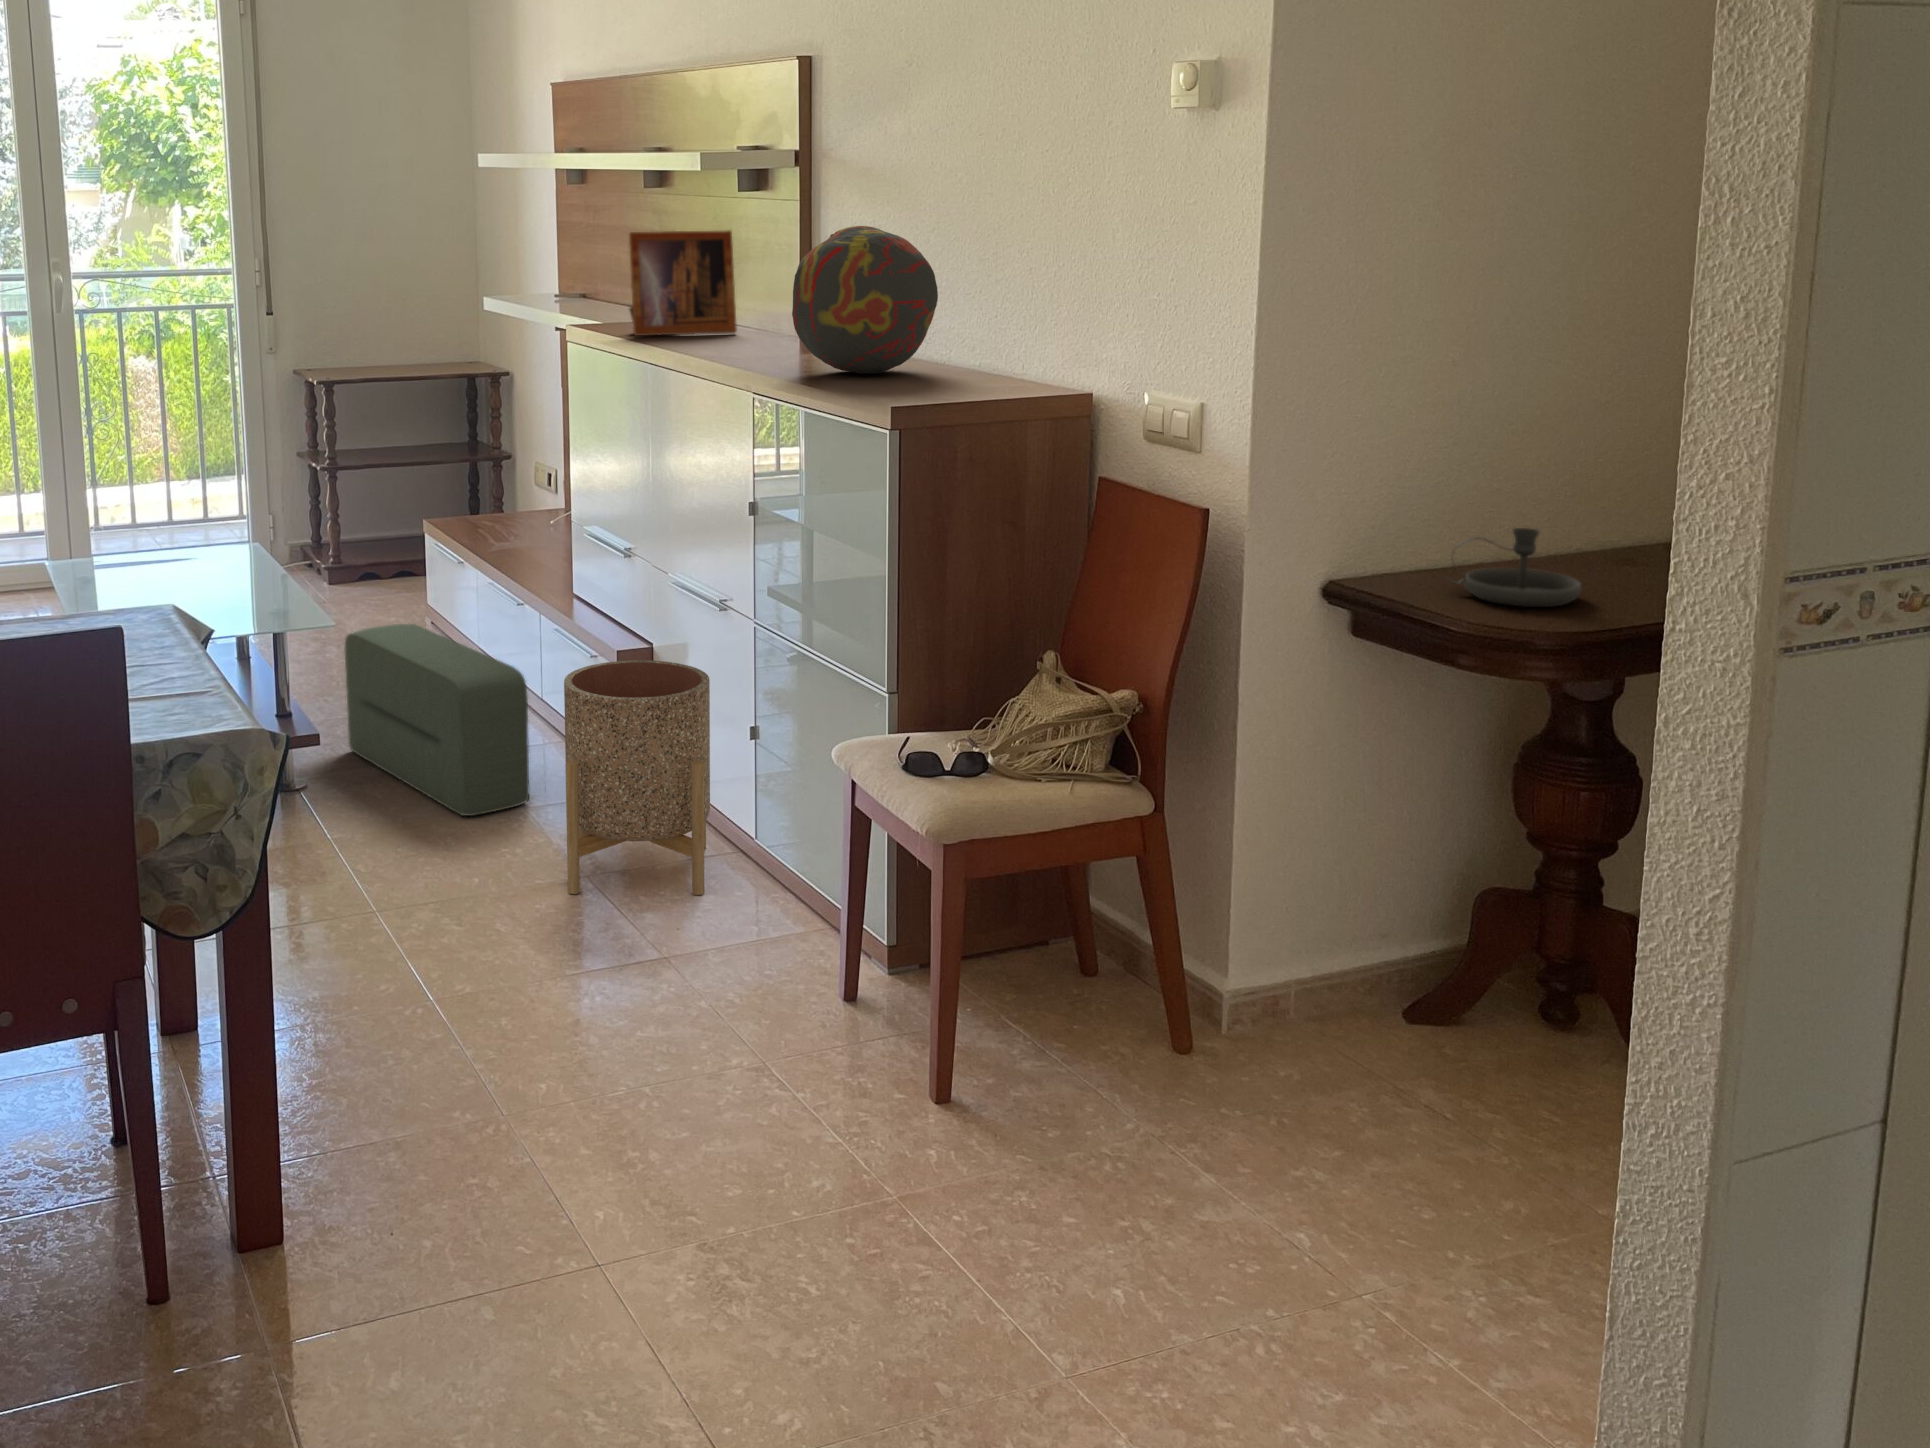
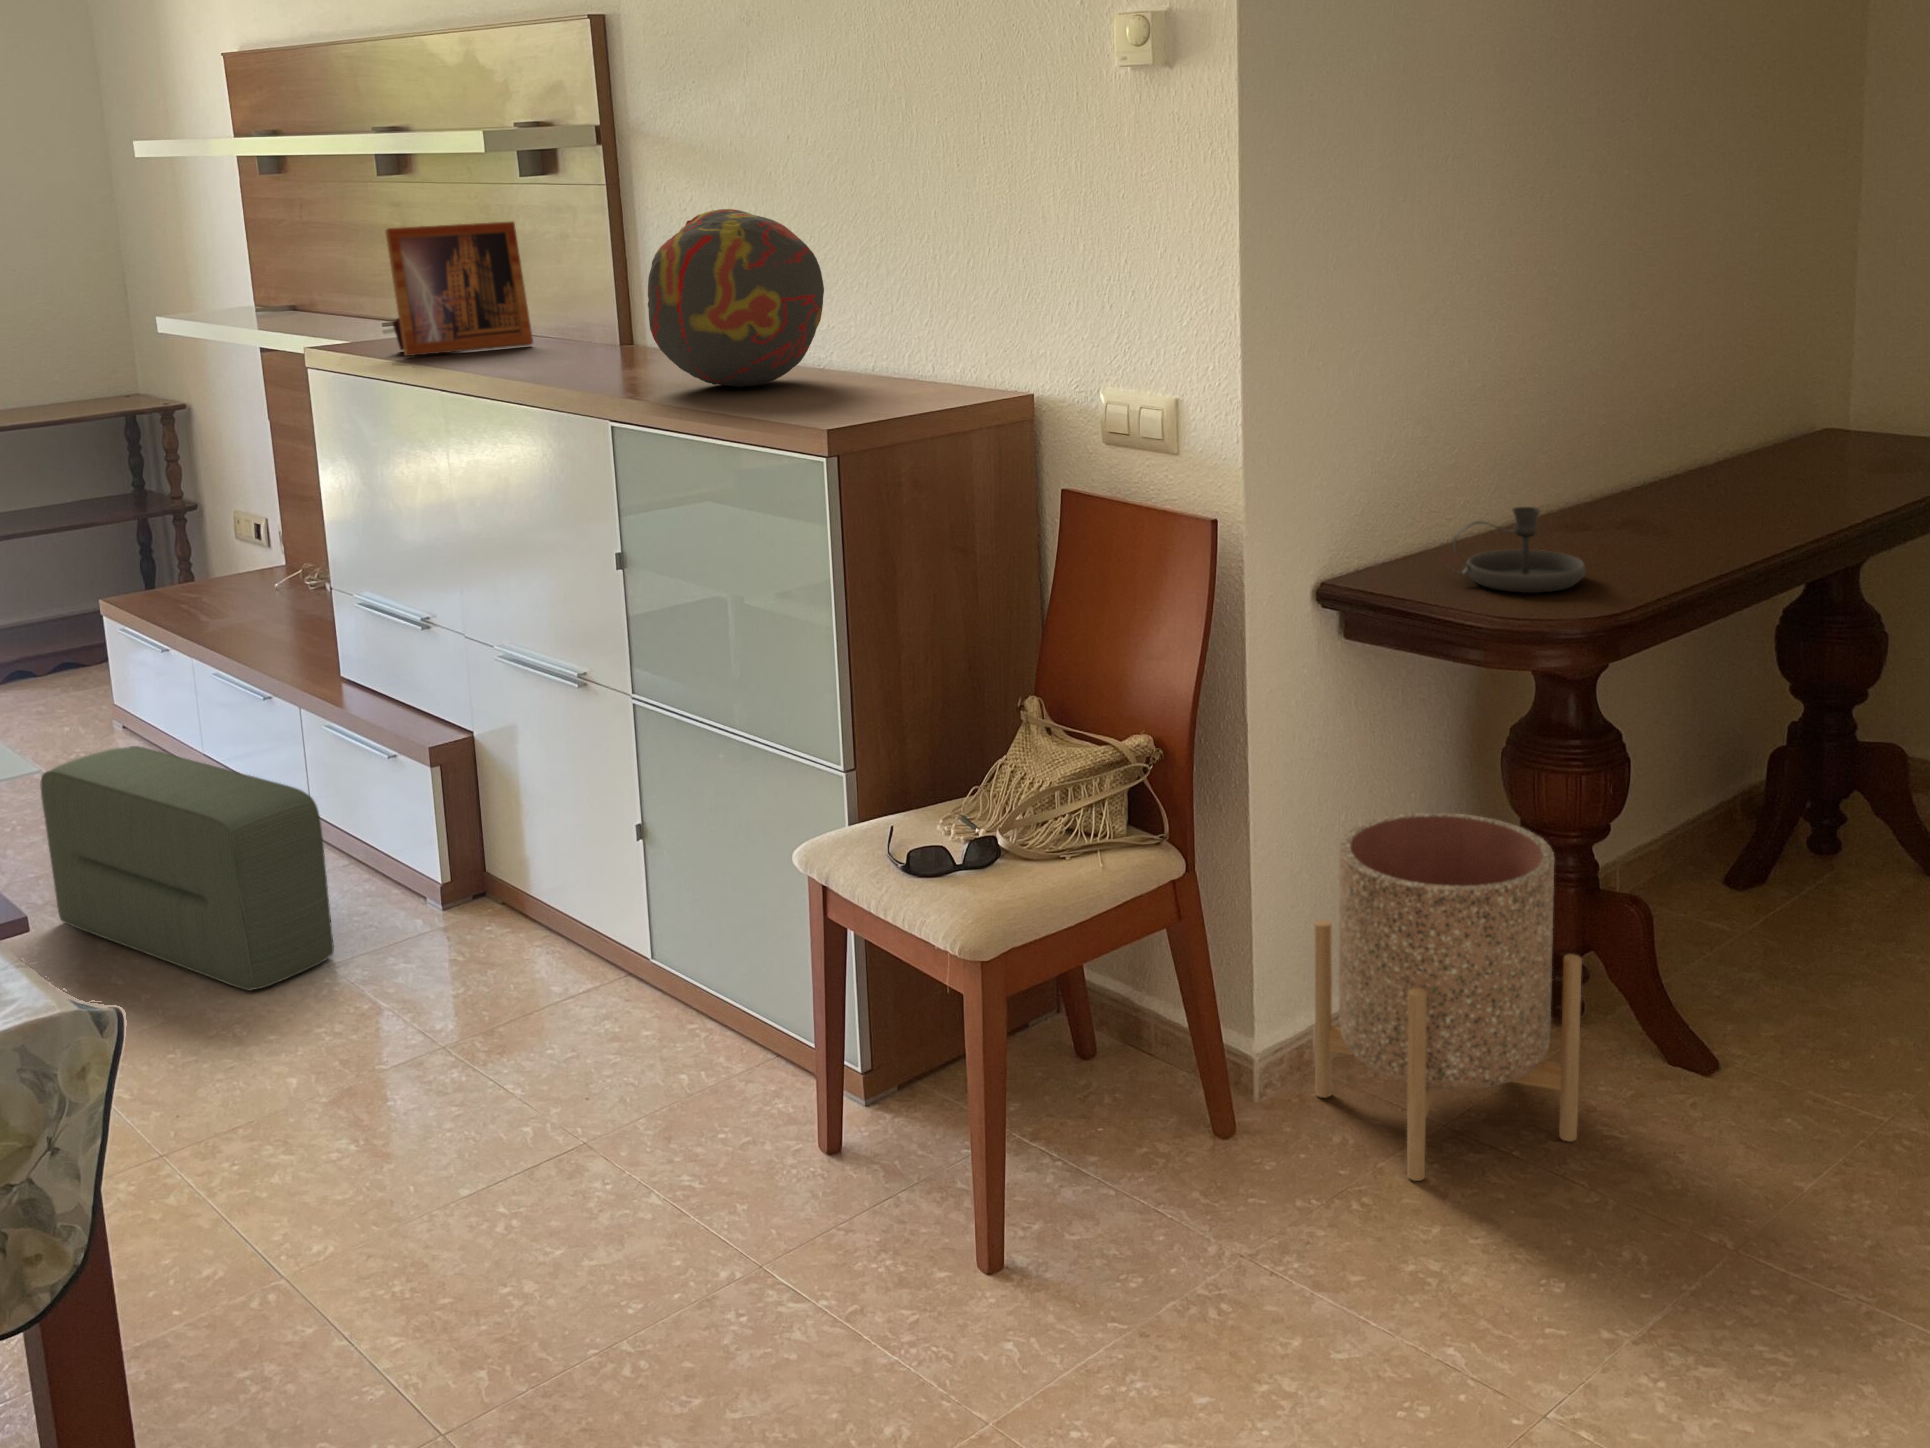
planter: present [564,660,710,895] -> present [1315,813,1582,1181]

